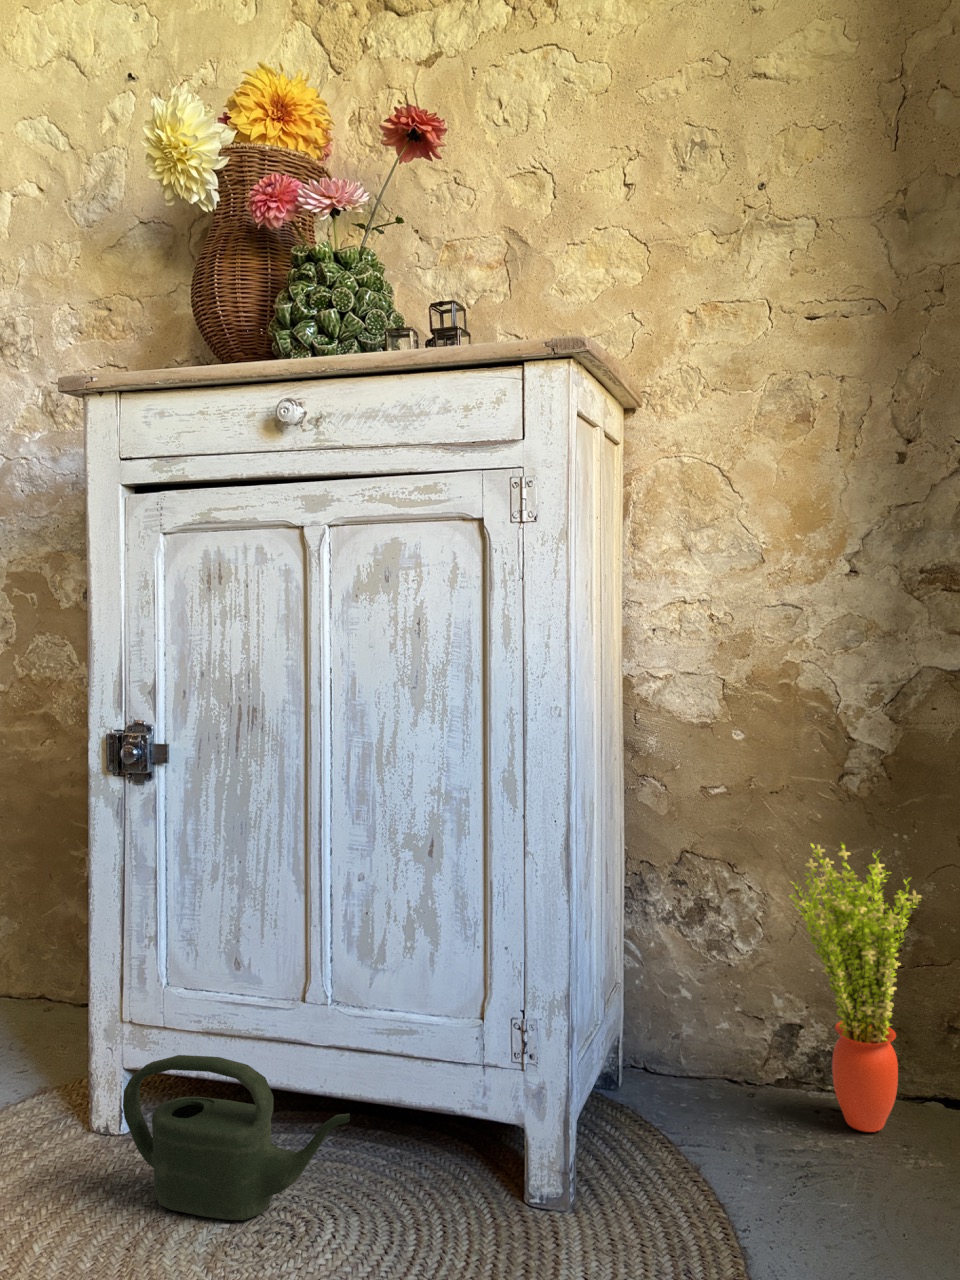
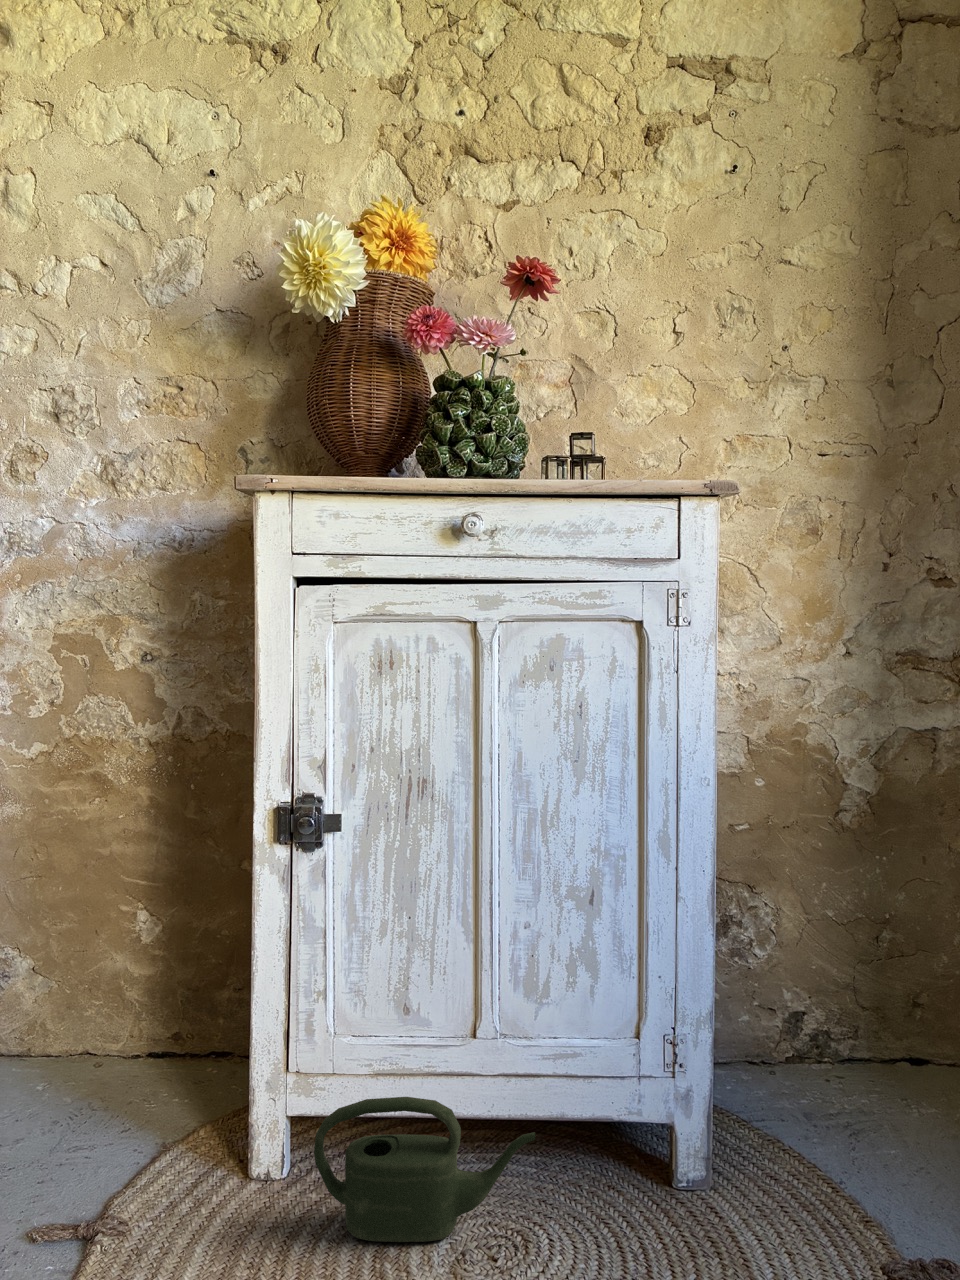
potted plant: present [790,842,921,1132] -> none [813,866,919,1093]

